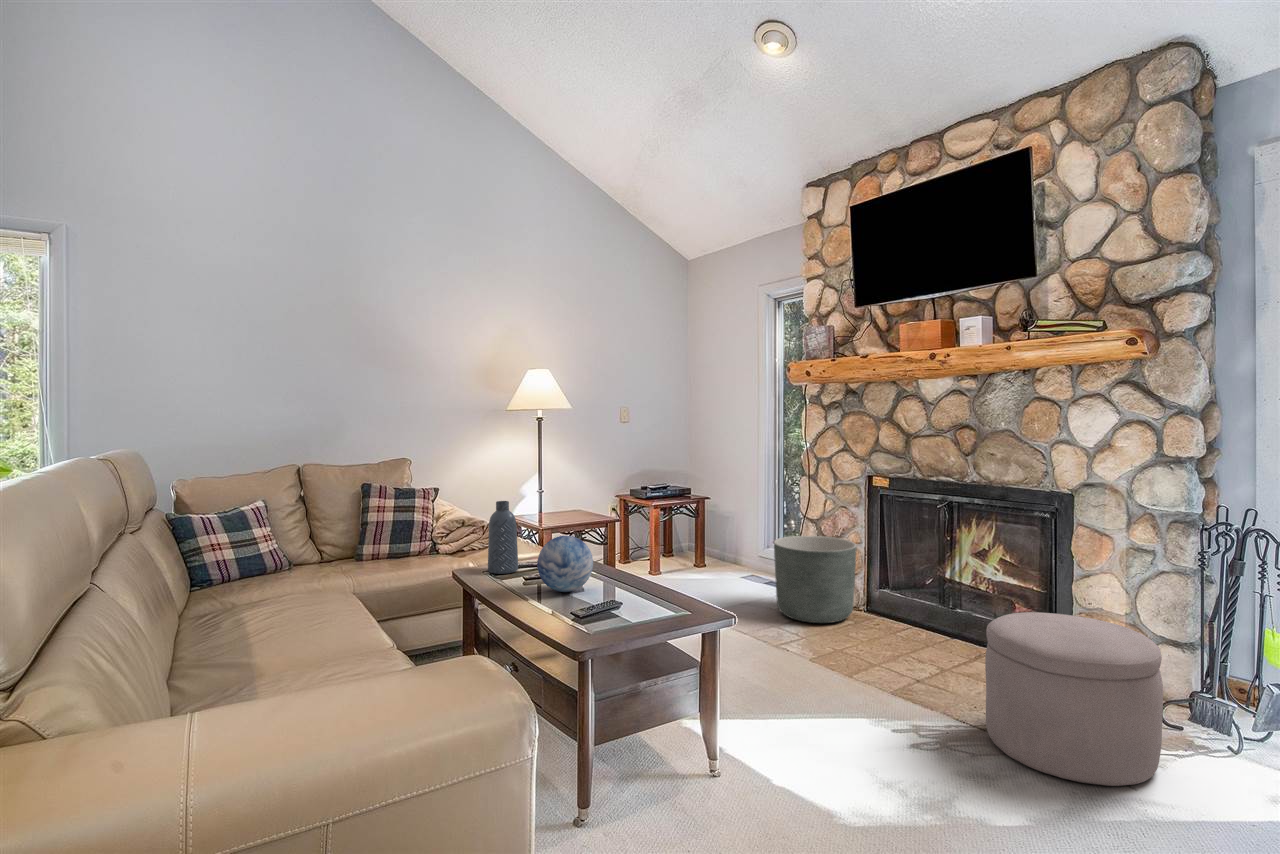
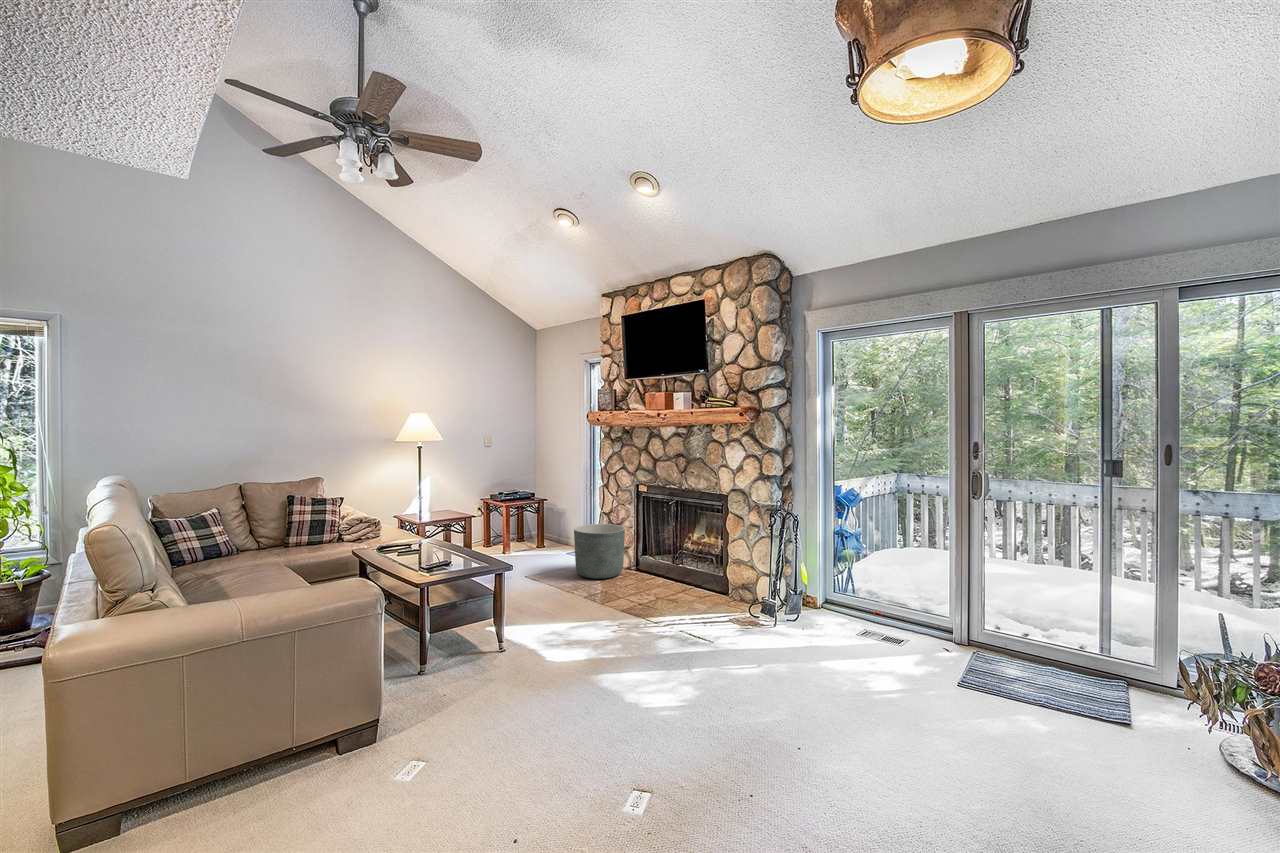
vase: present [488,501,518,574] -> none [374,506,394,551]
decorative orb: present [537,536,593,592] -> none [403,527,437,560]
ottoman: present [985,612,1163,786] -> none [657,562,736,647]

